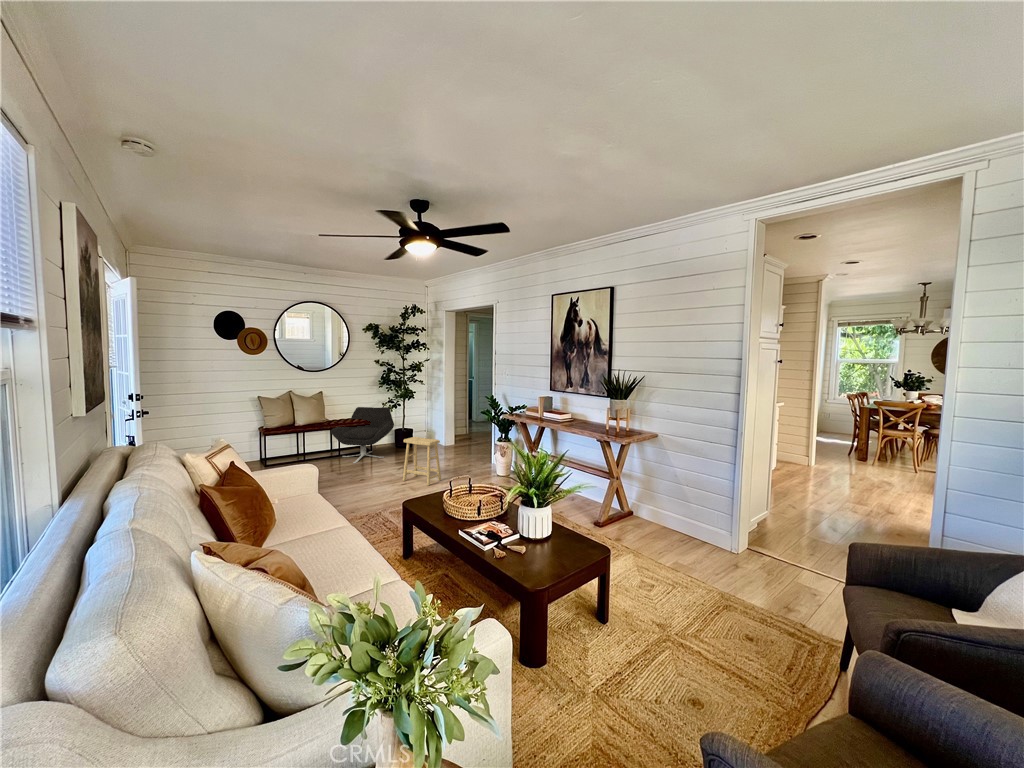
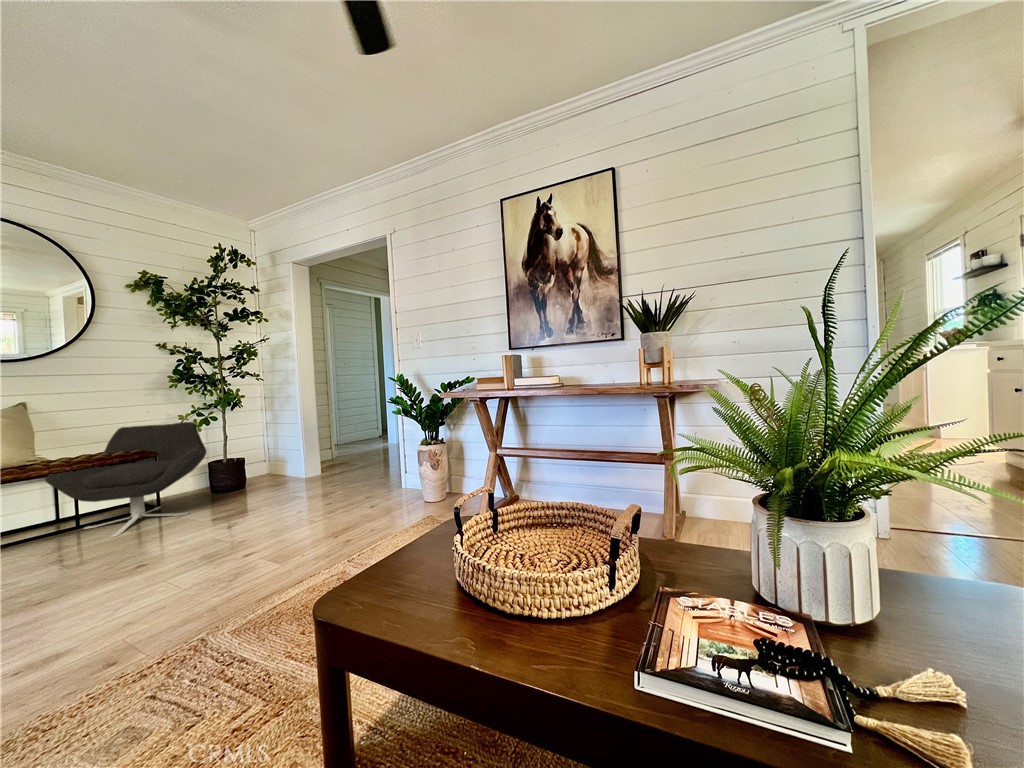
footstool: present [403,437,441,486] -> none [236,456,328,553]

